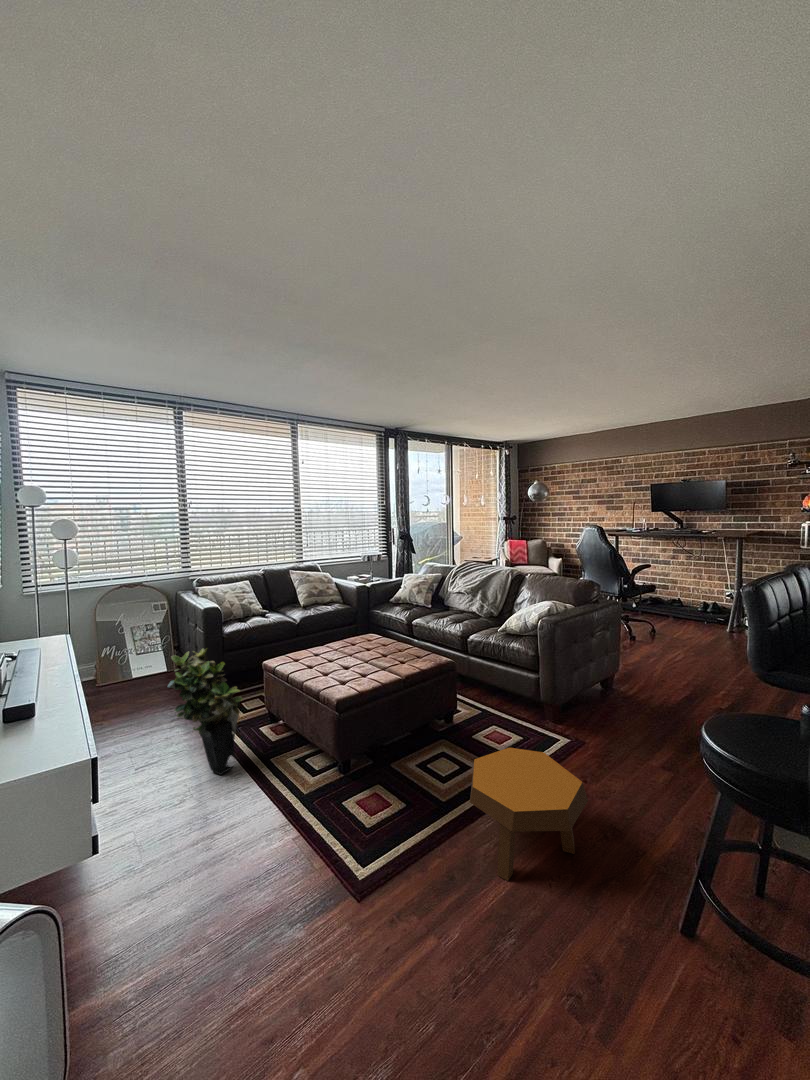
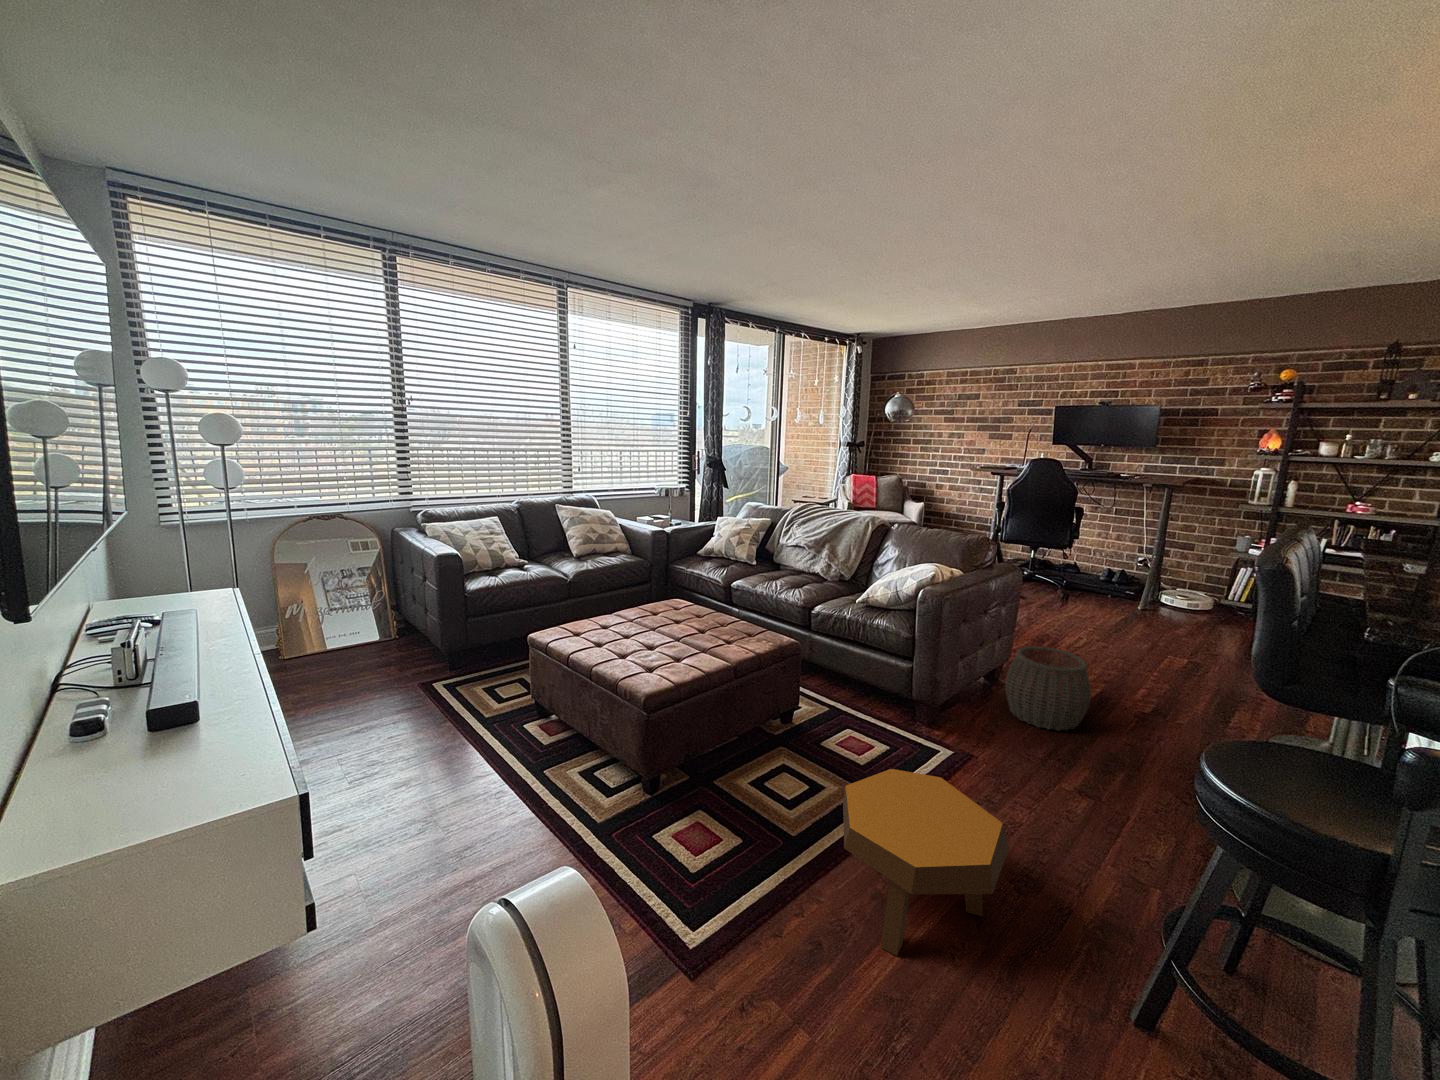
potted plant: present [167,649,243,775] -> none [392,614,503,793]
woven basket: none [610,660,673,723] -> present [1006,646,1091,731]

